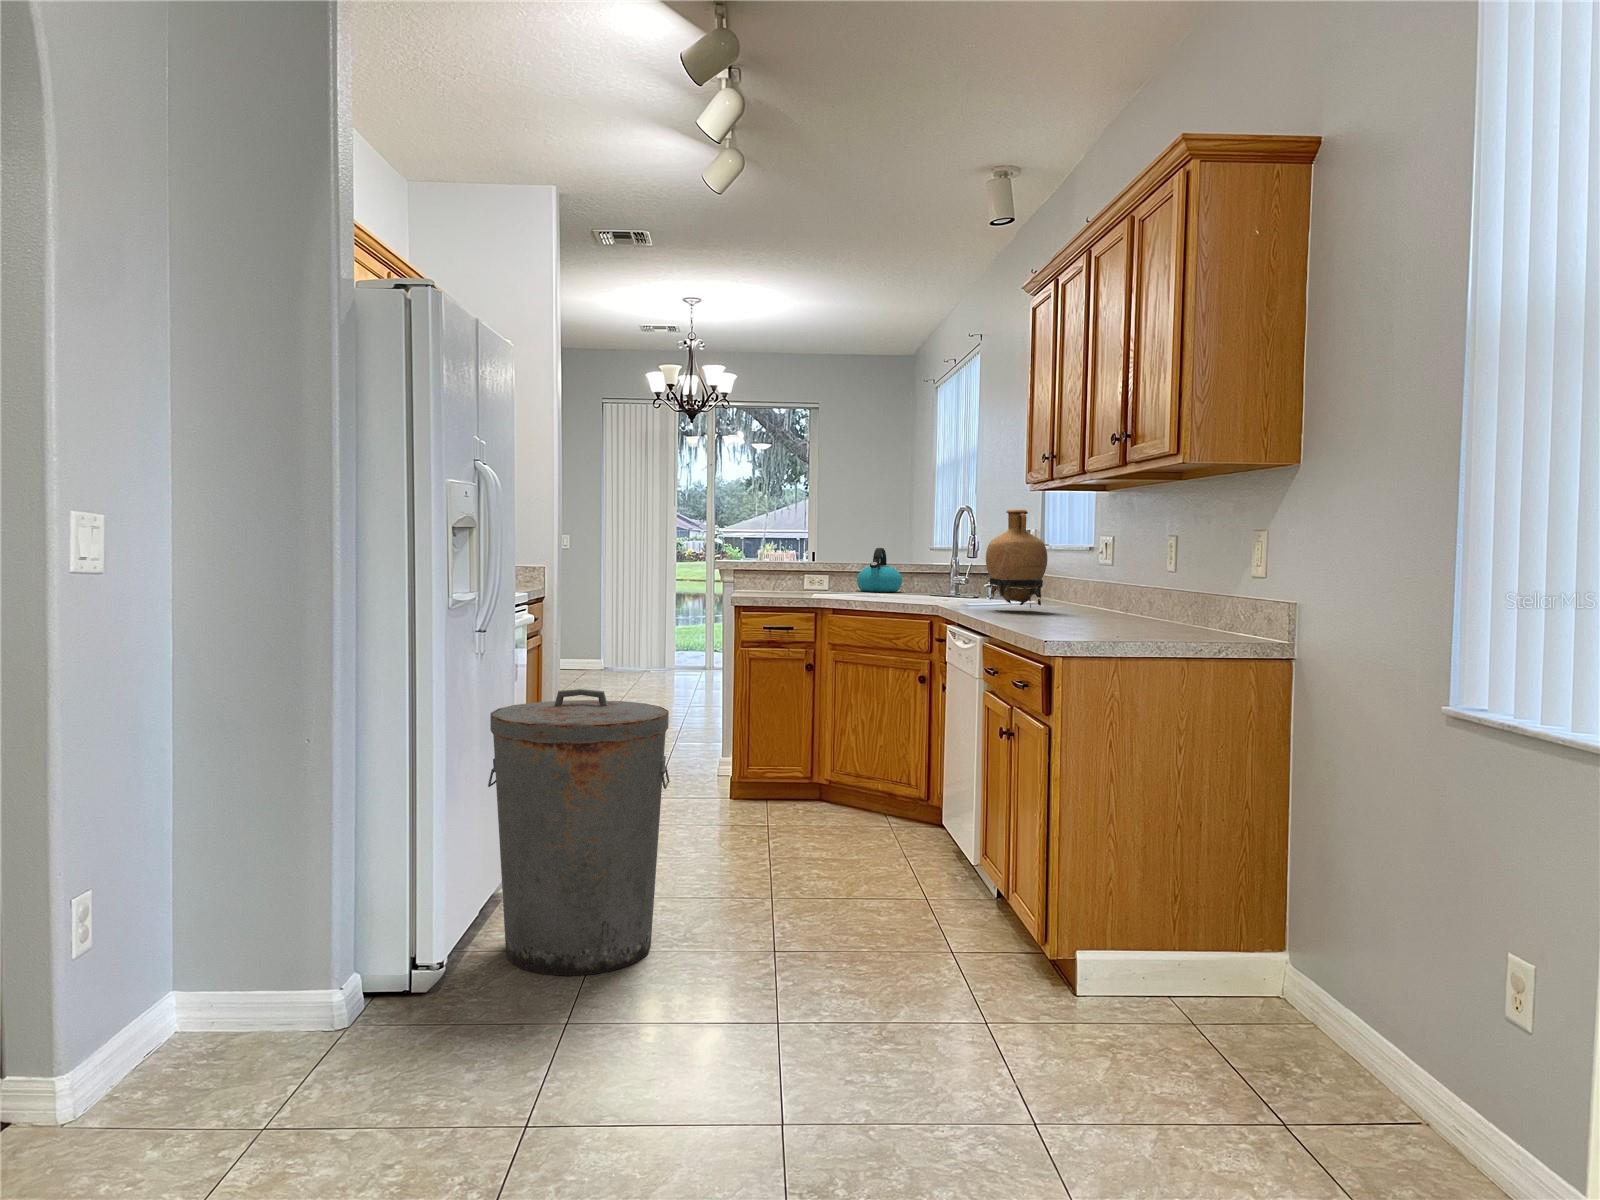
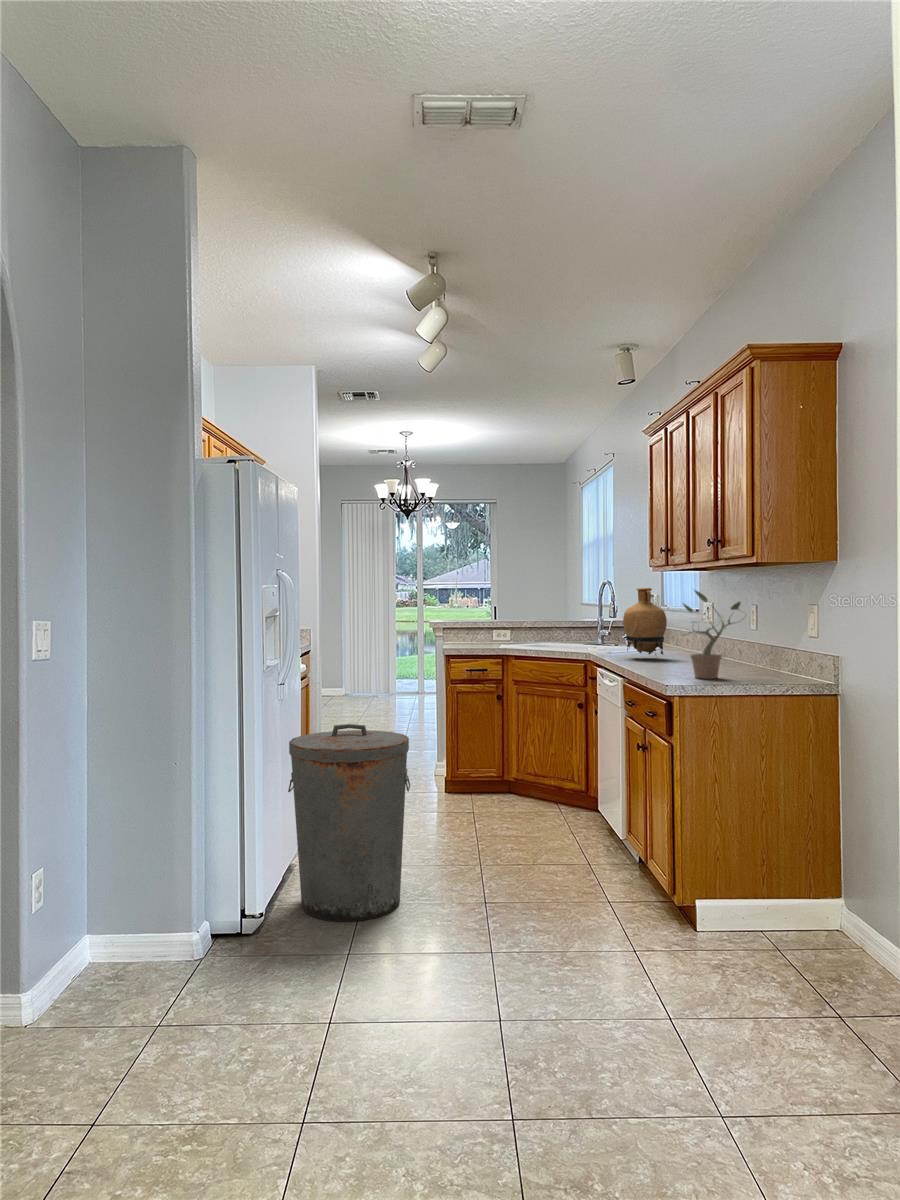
potted plant: none [1063,502,1164,634] -> present [683,590,741,679]
kettle: present [857,548,902,592] -> none [531,611,563,643]

